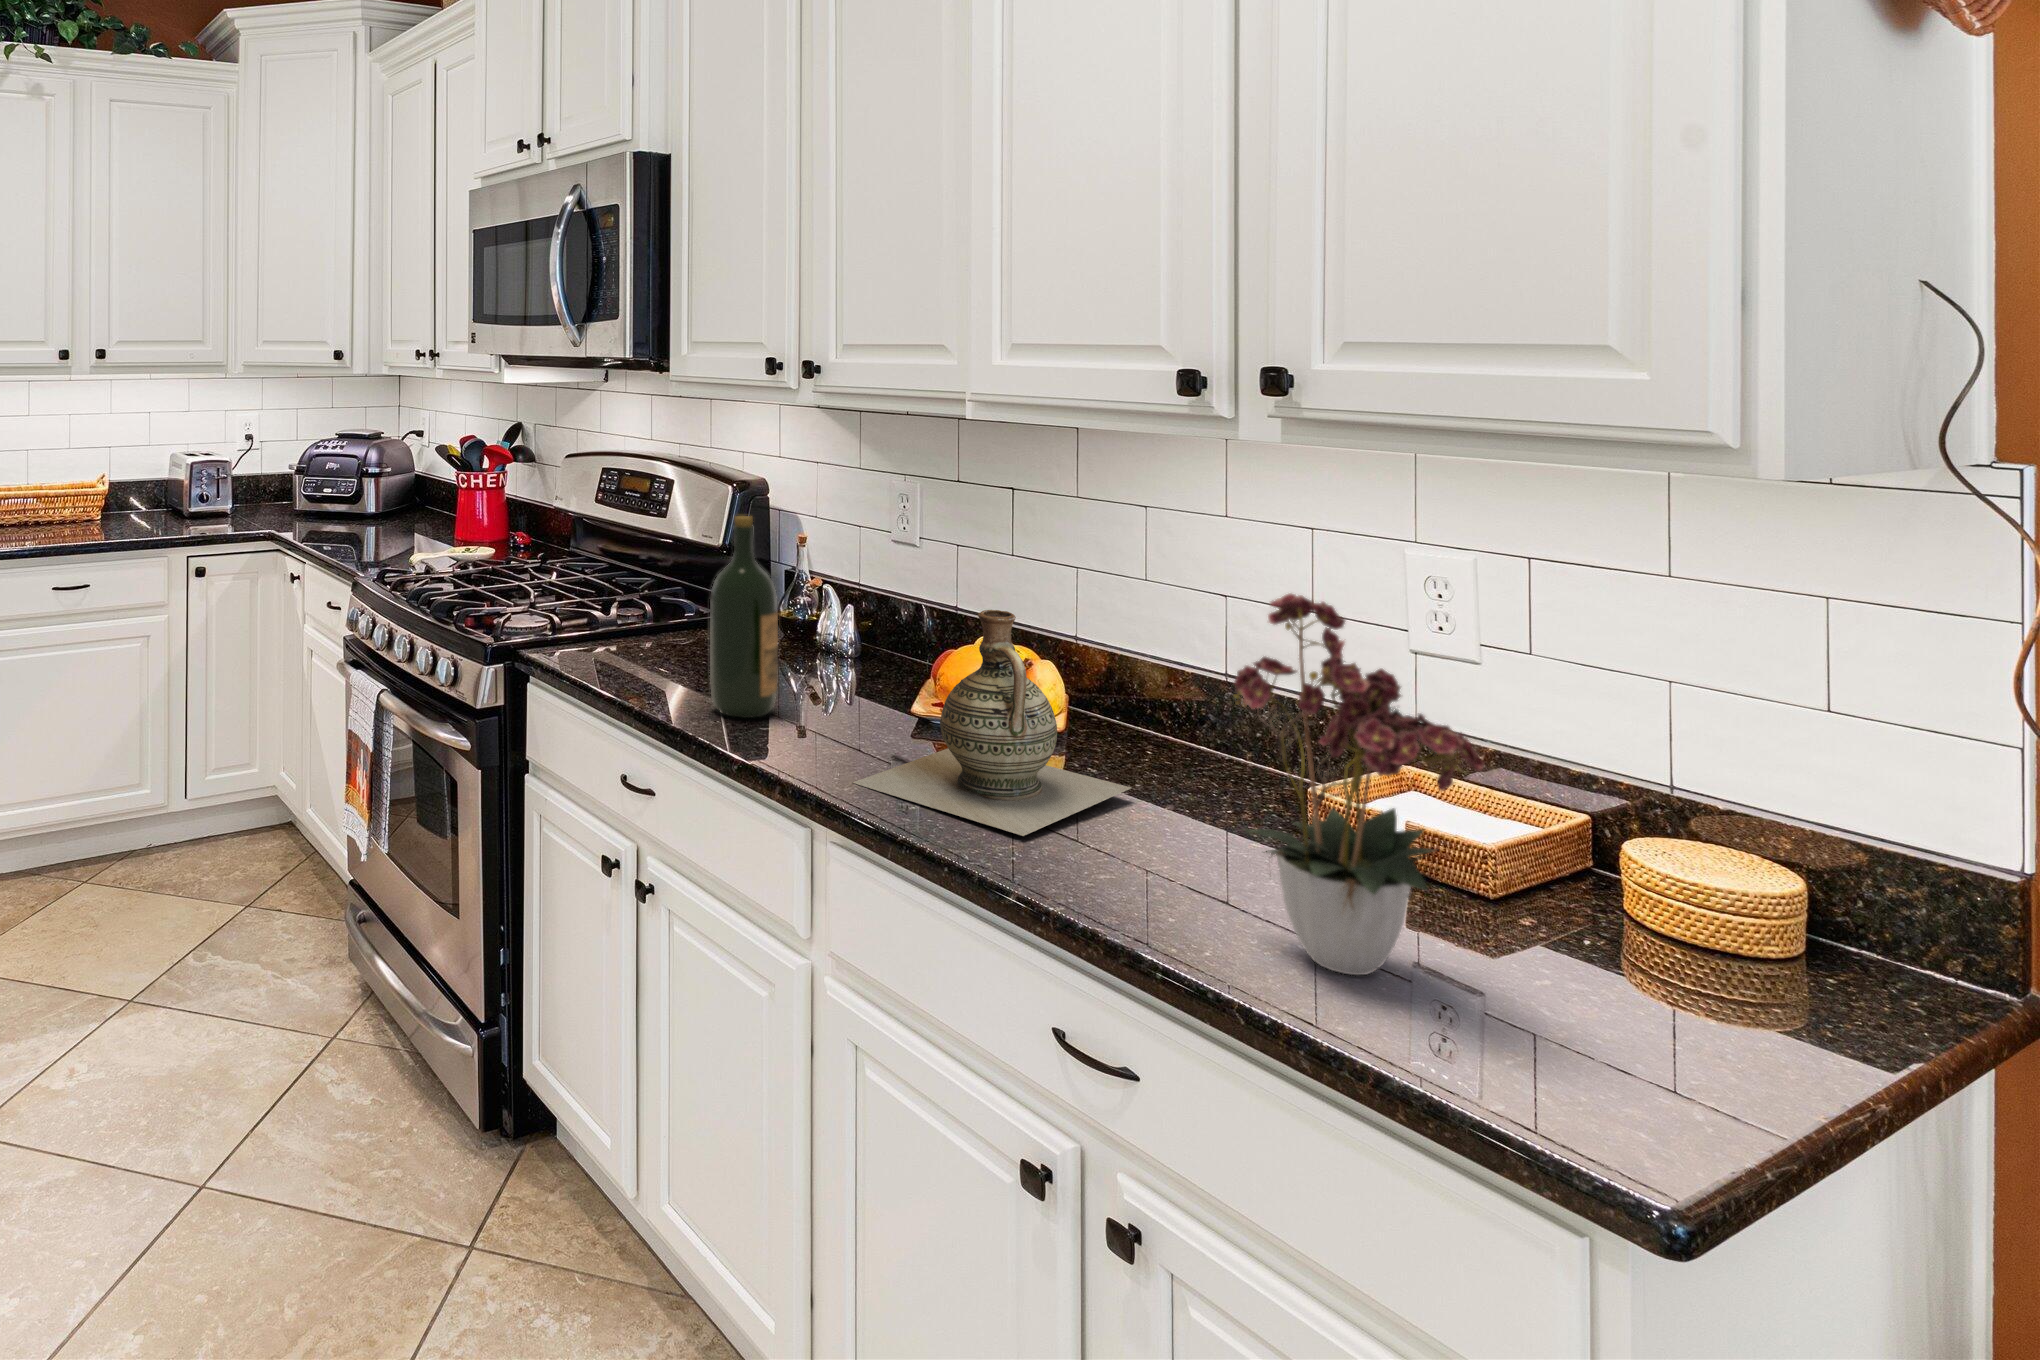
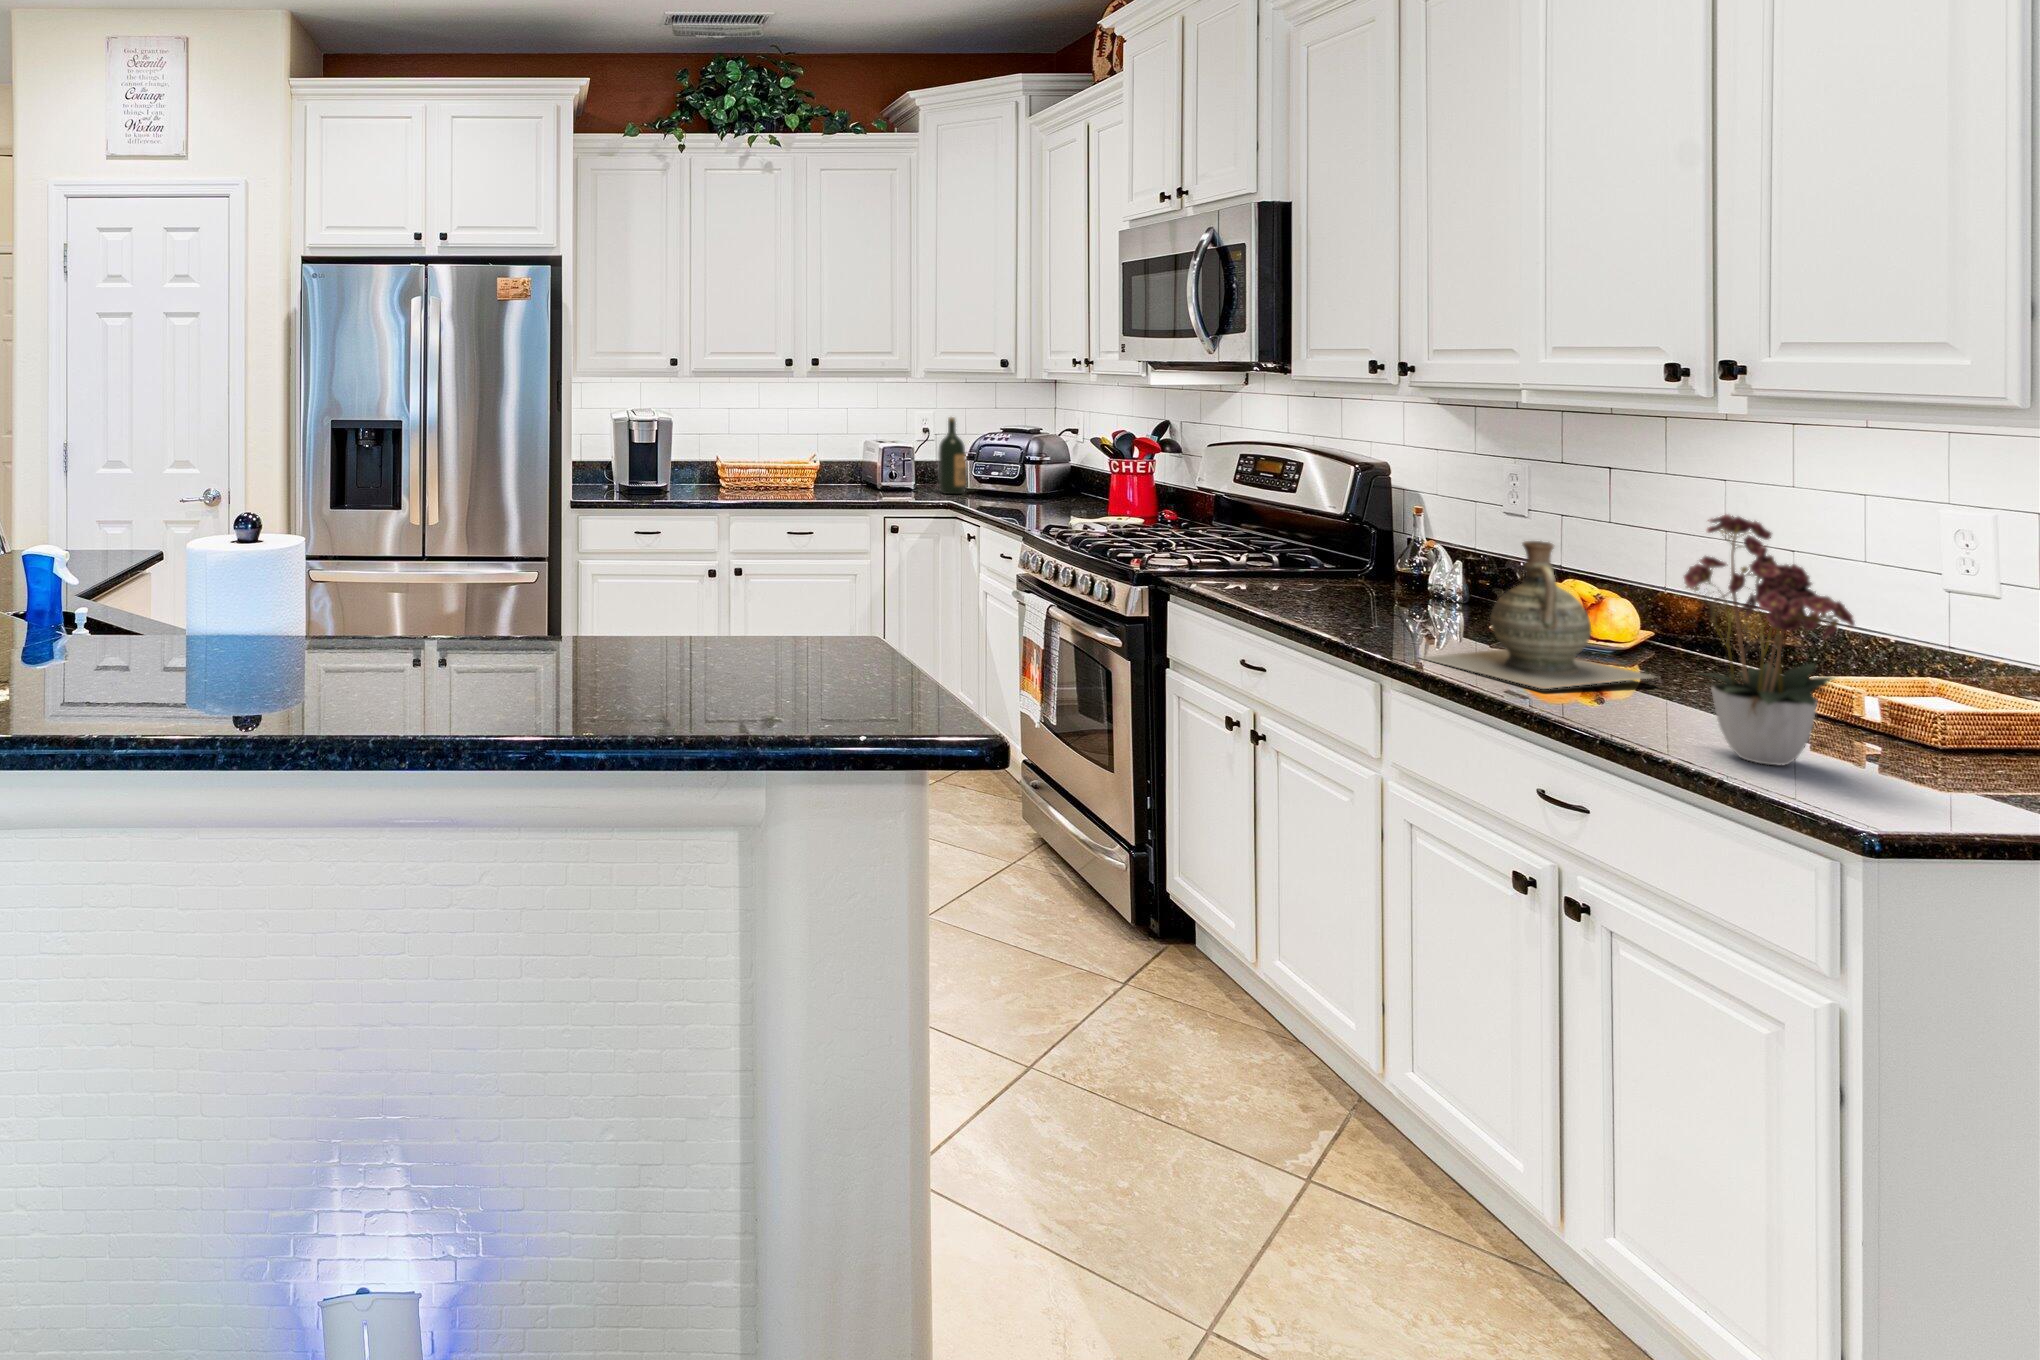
wine bottle: present [710,516,778,718] -> present [938,417,966,494]

